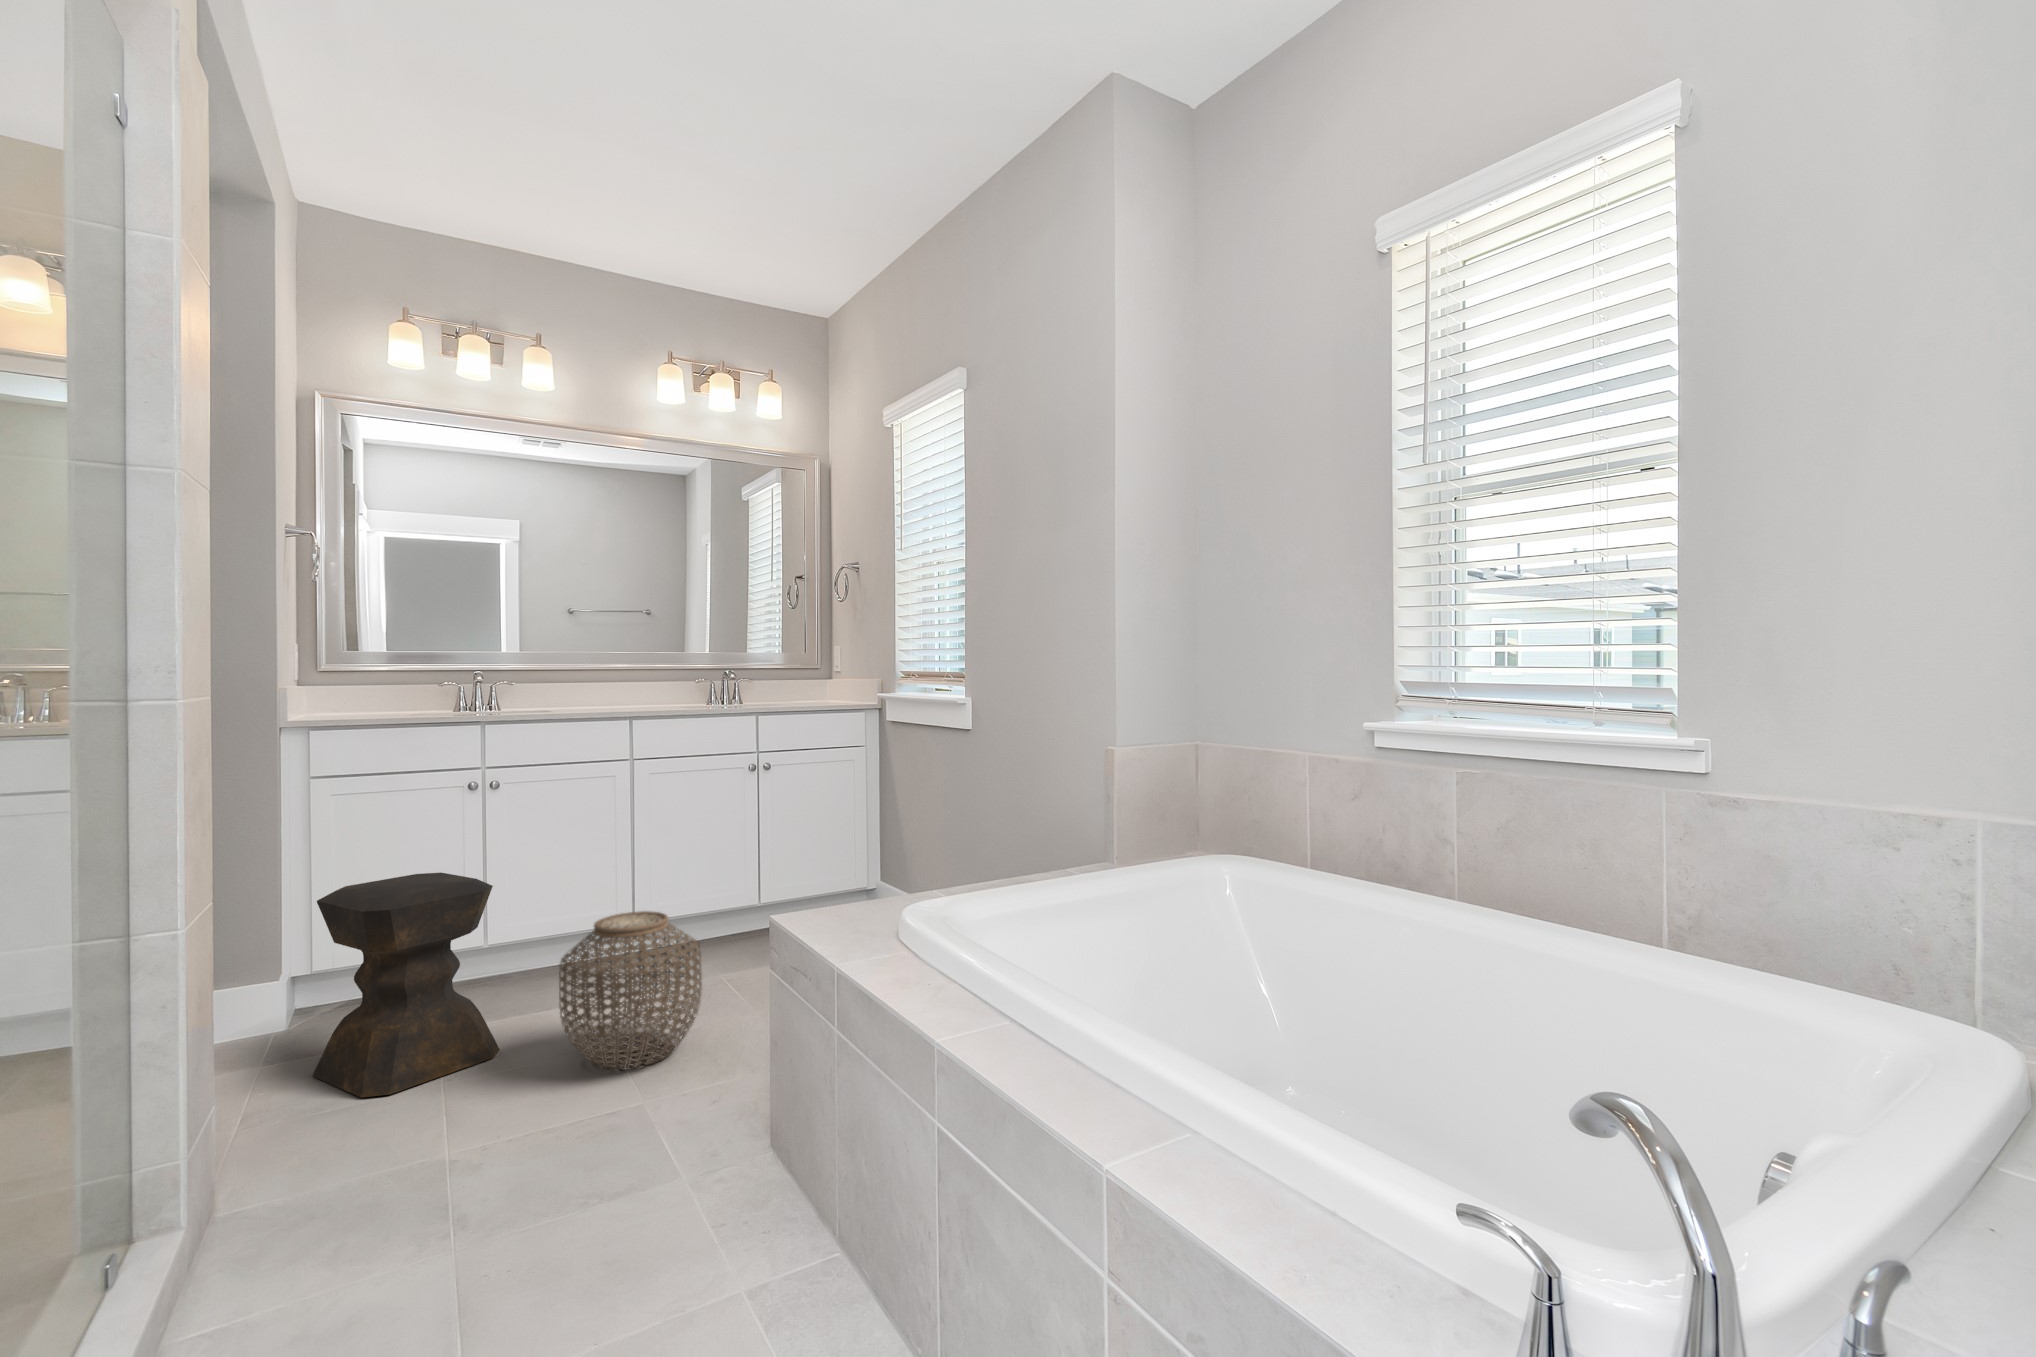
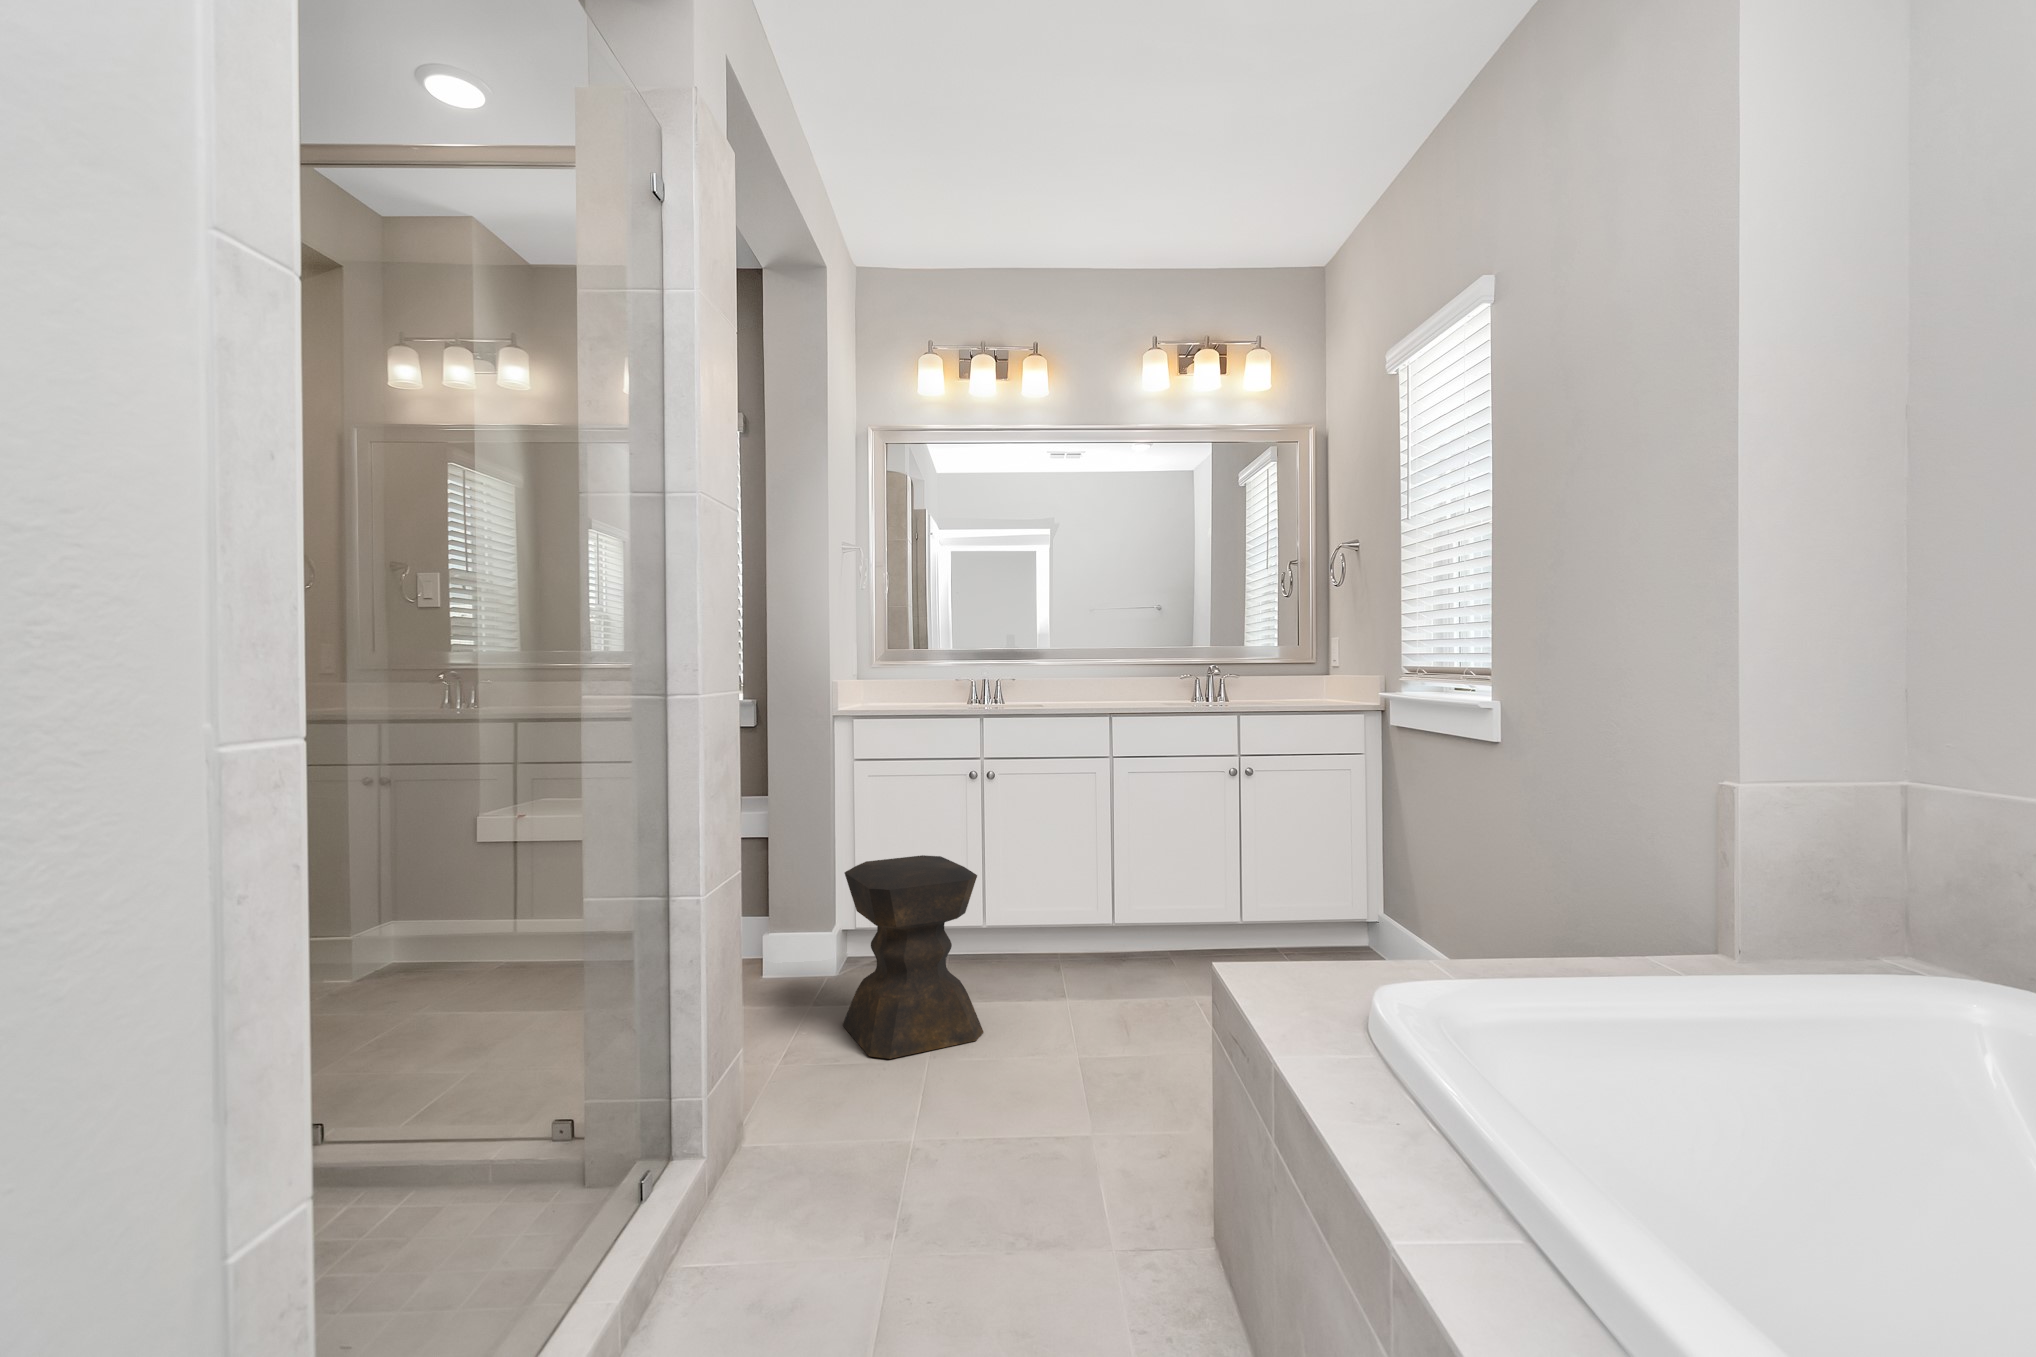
woven basket: present [559,911,702,1069] -> none [1027,919,1164,1084]

